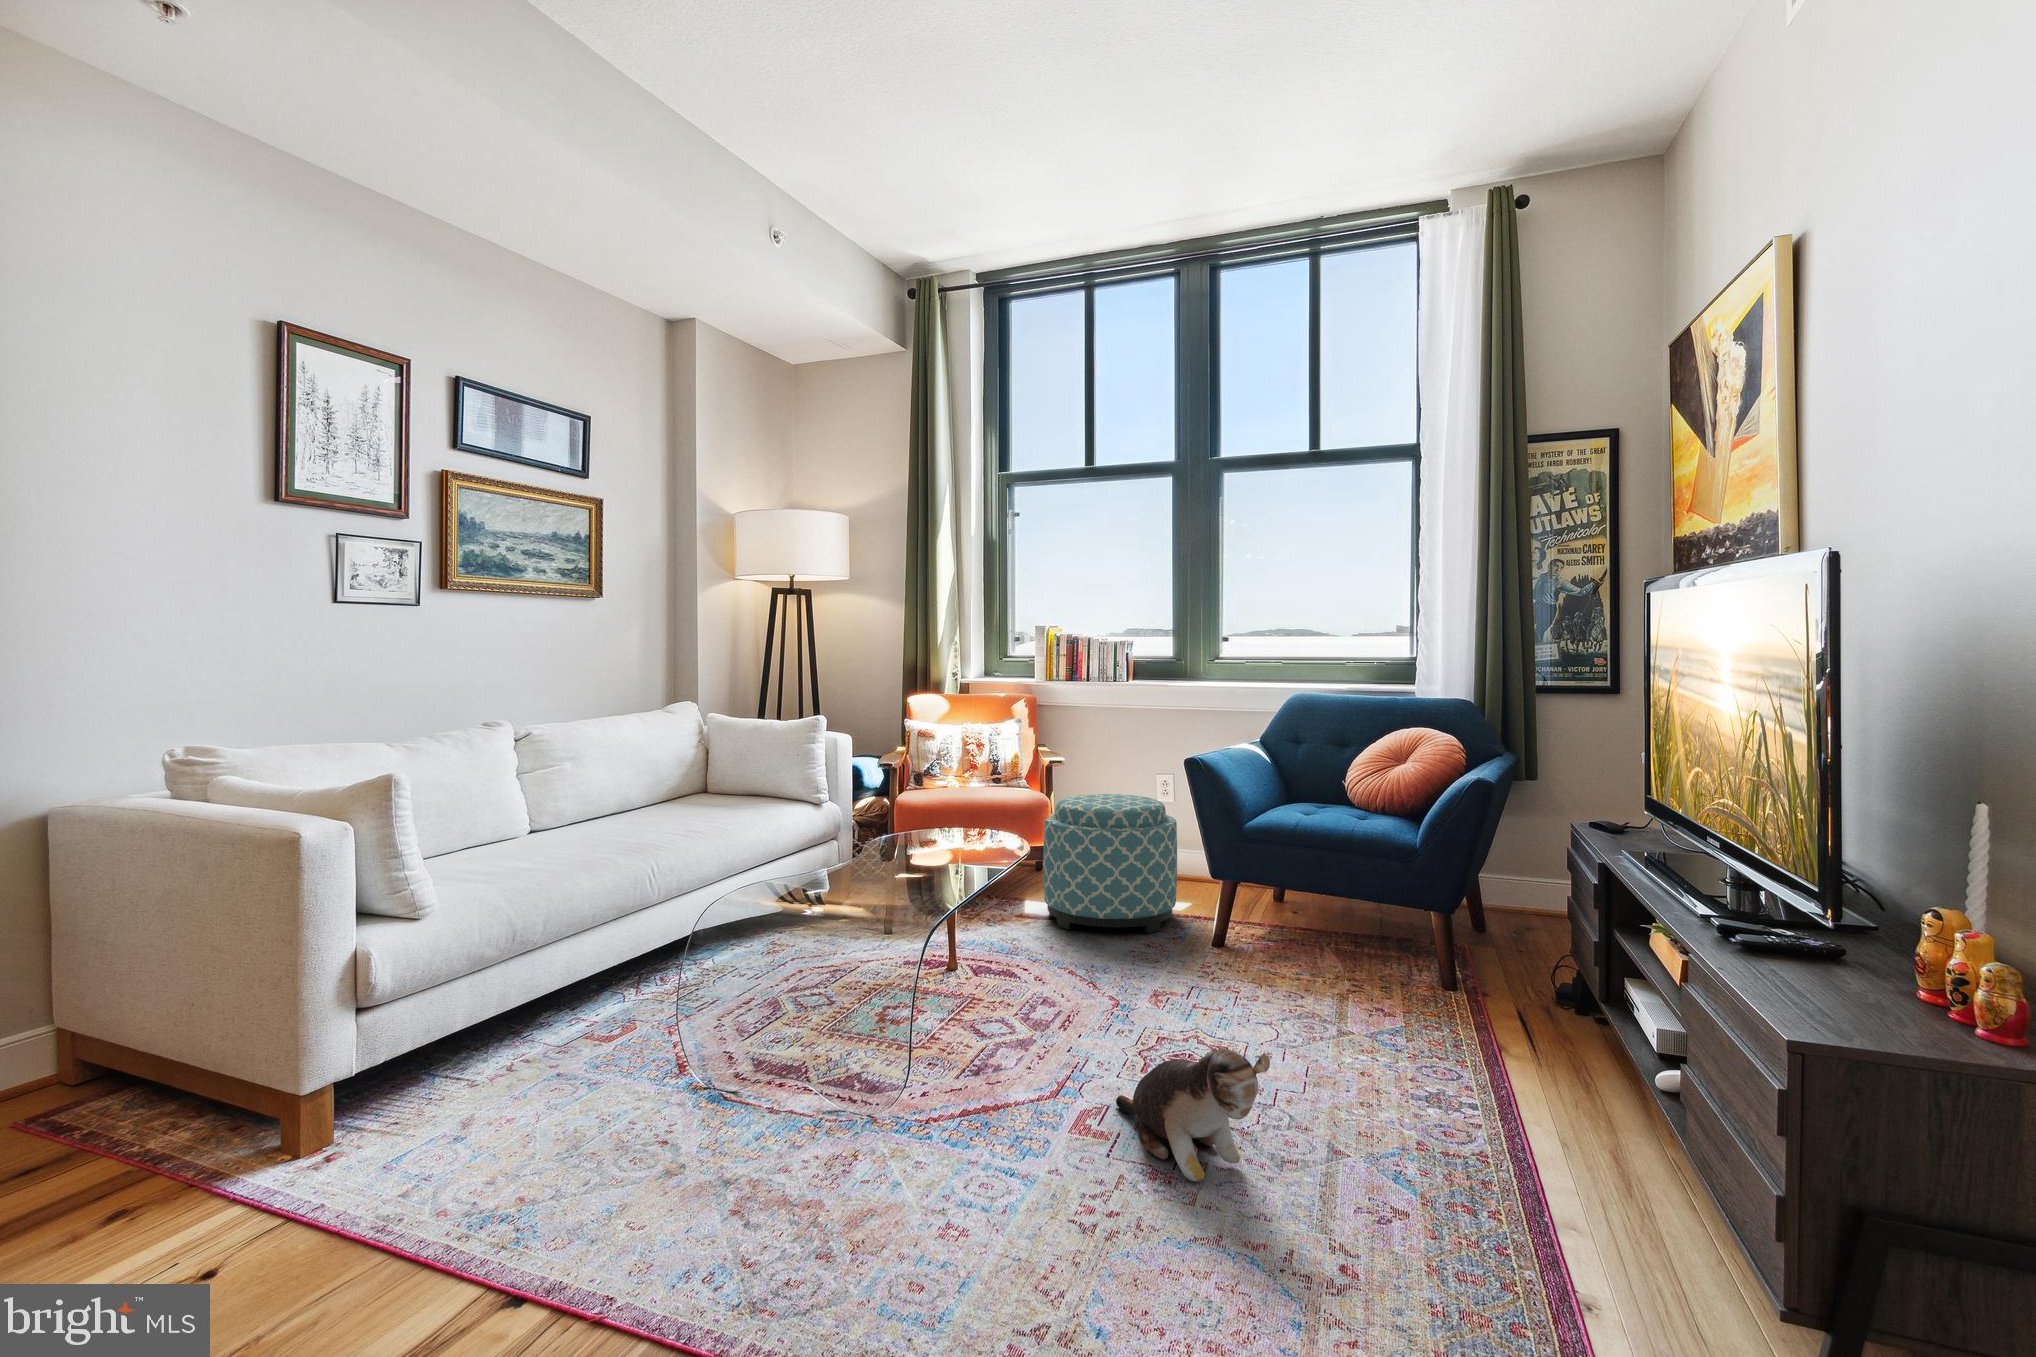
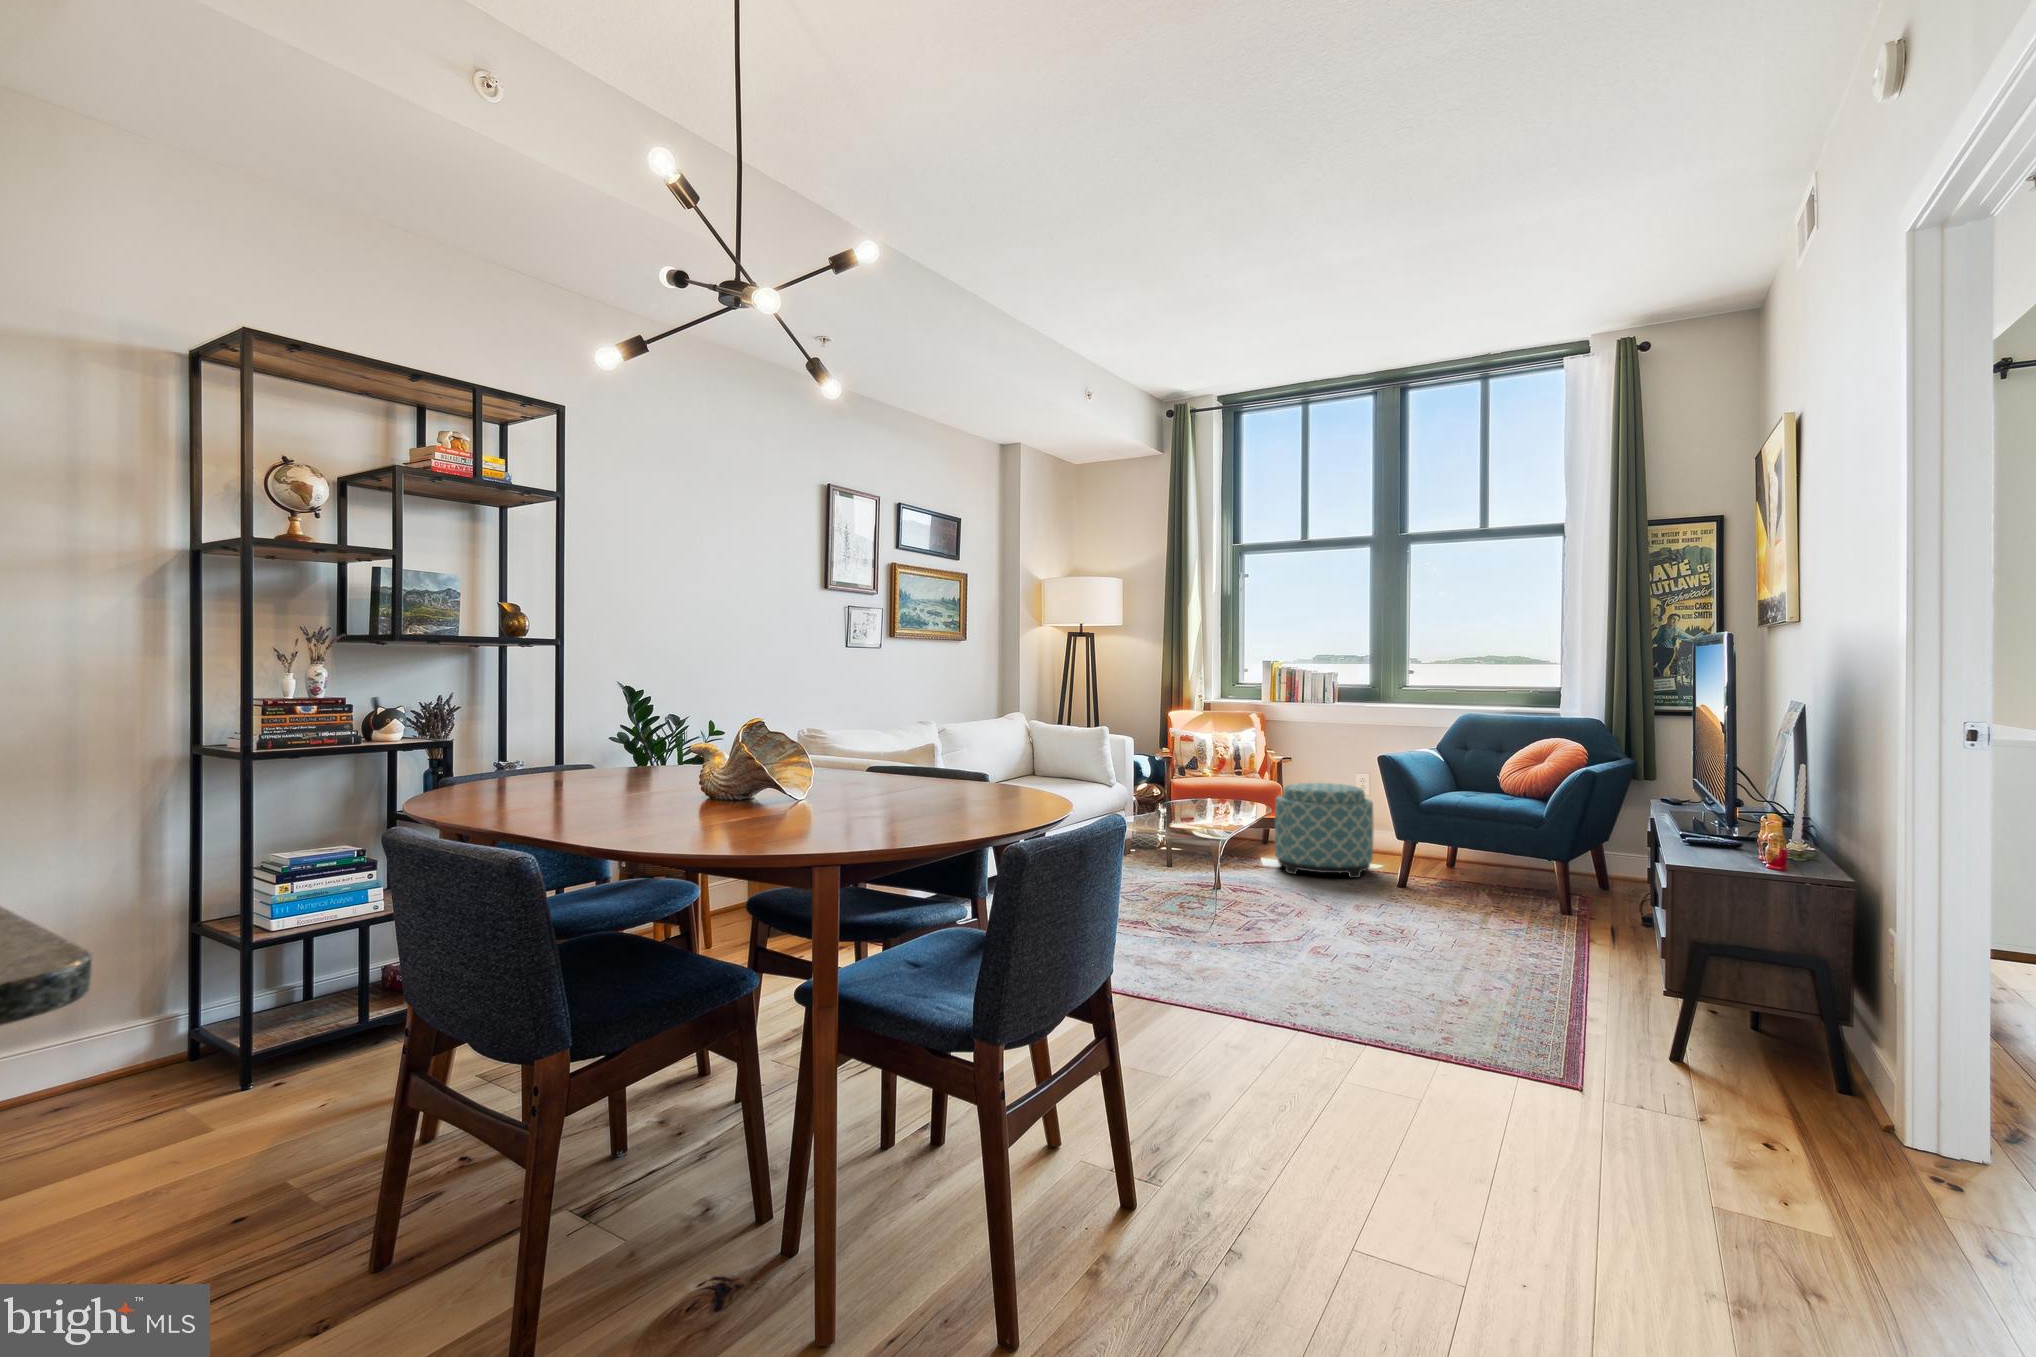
plush toy: present [1116,1048,1270,1181] -> none [1334,902,1422,974]

